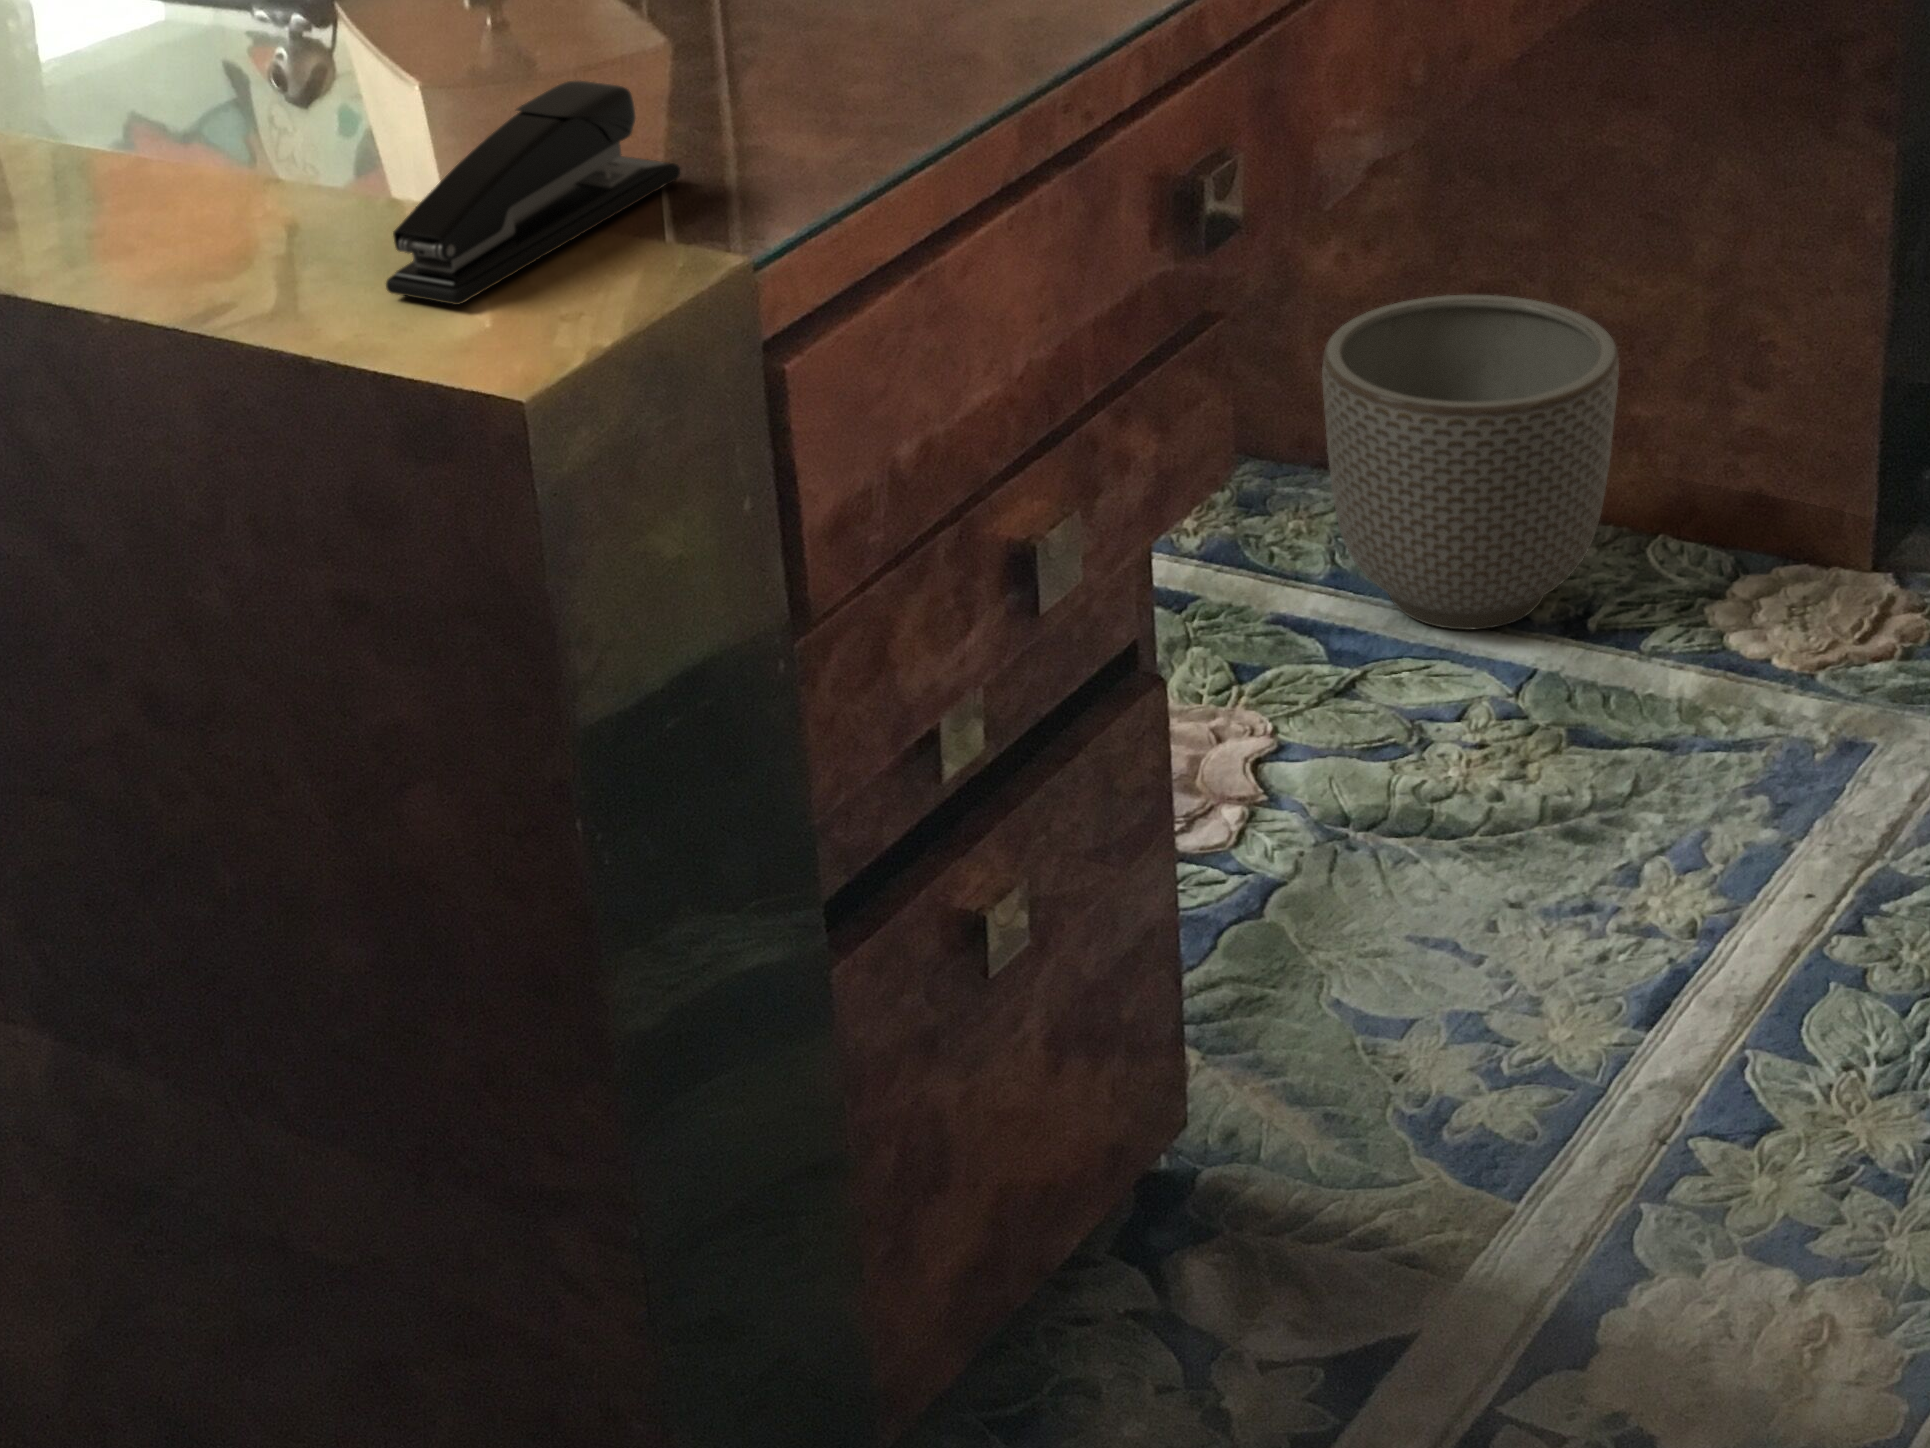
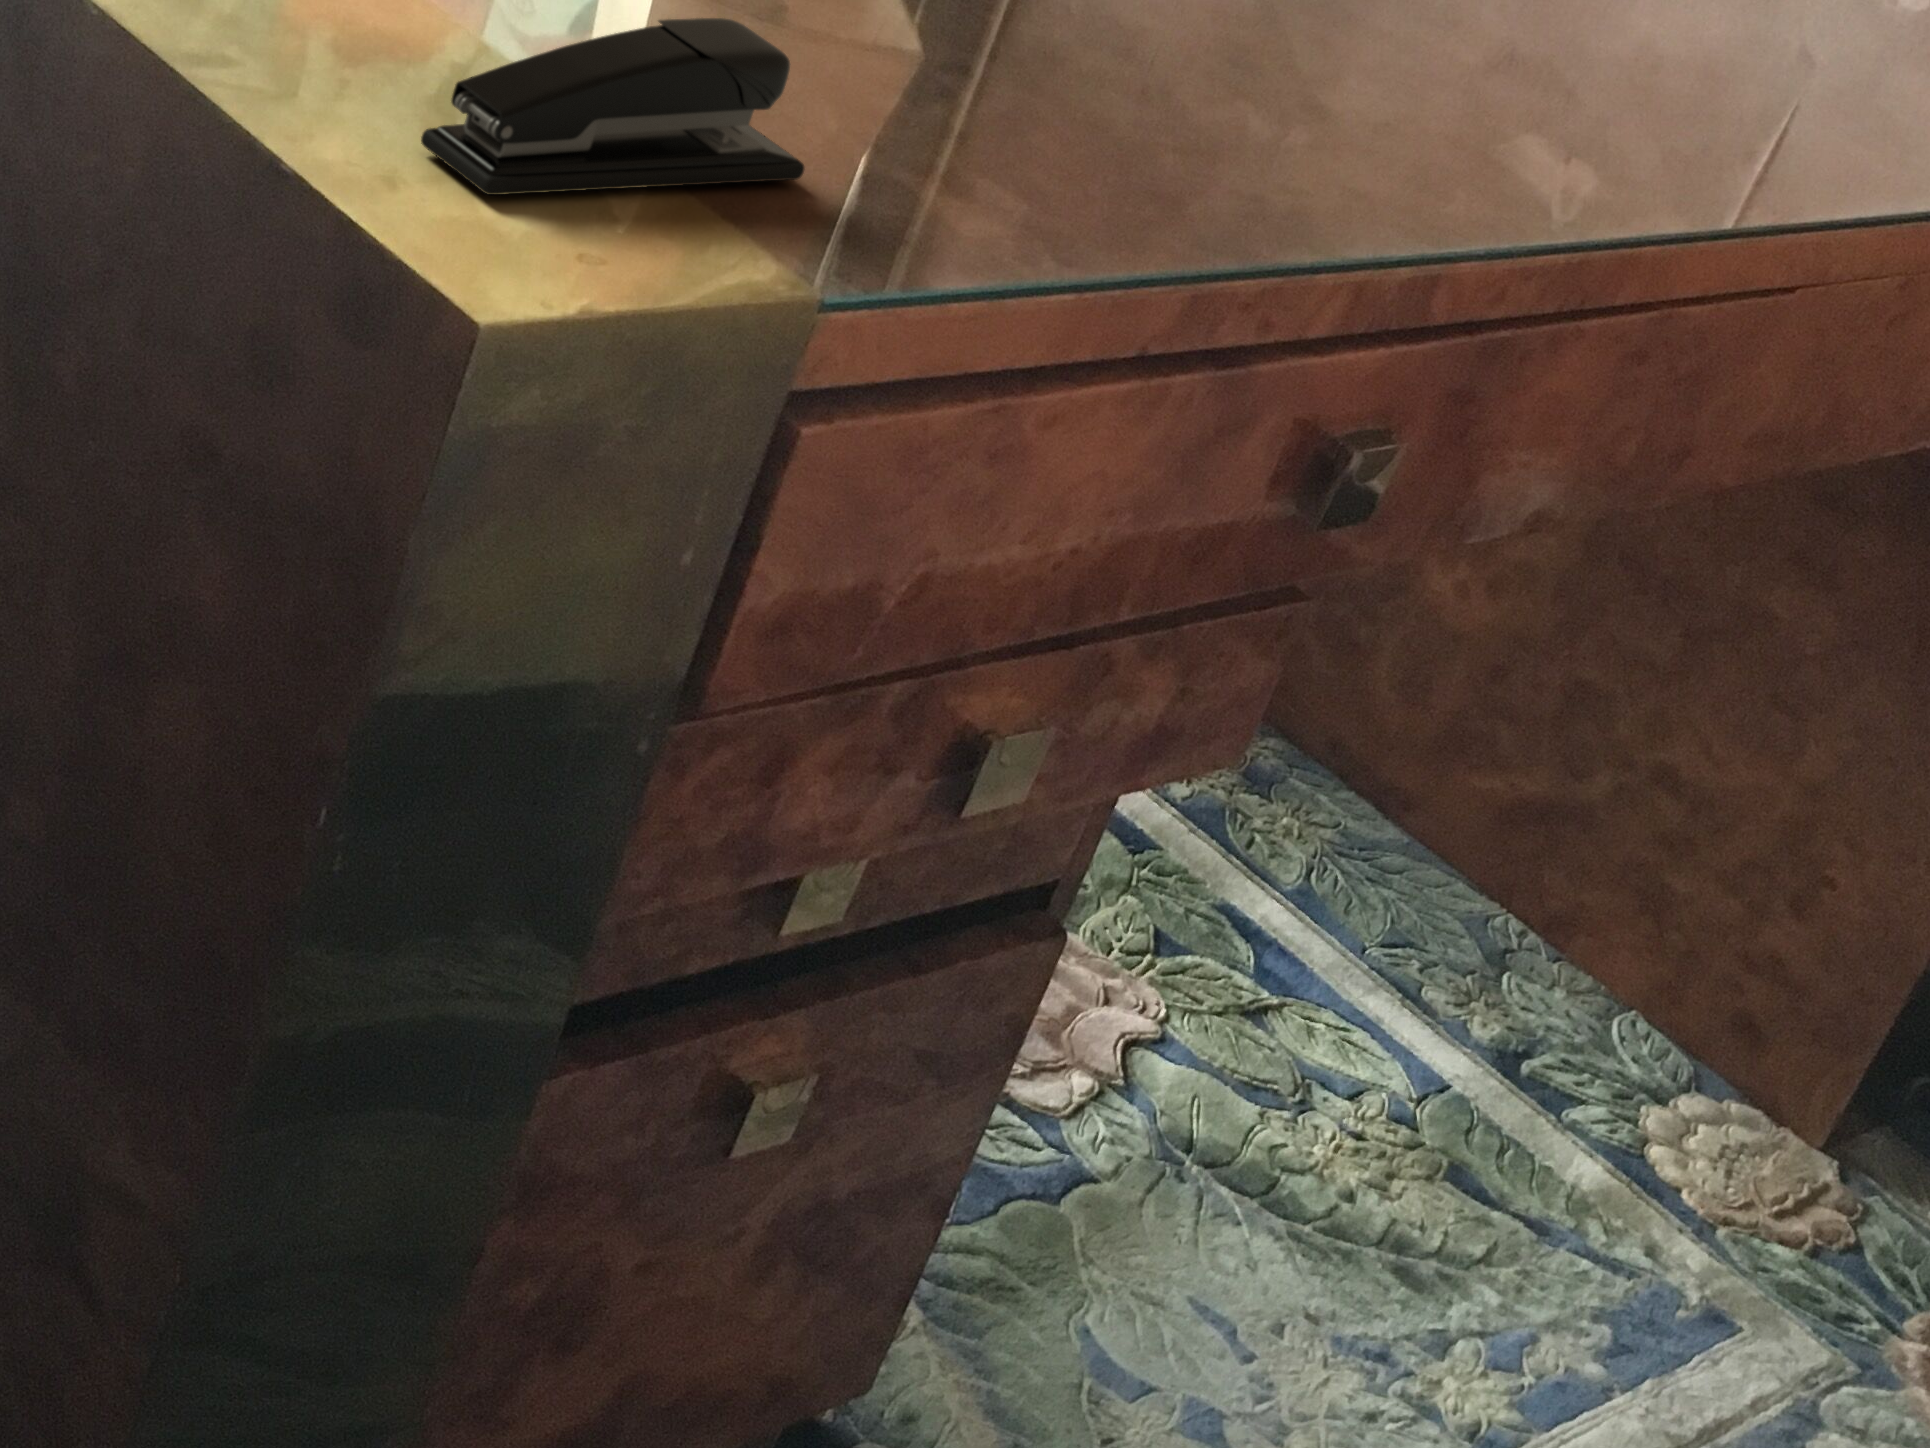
planter: present [1322,295,1619,630] -> none [1326,654,1685,1030]

